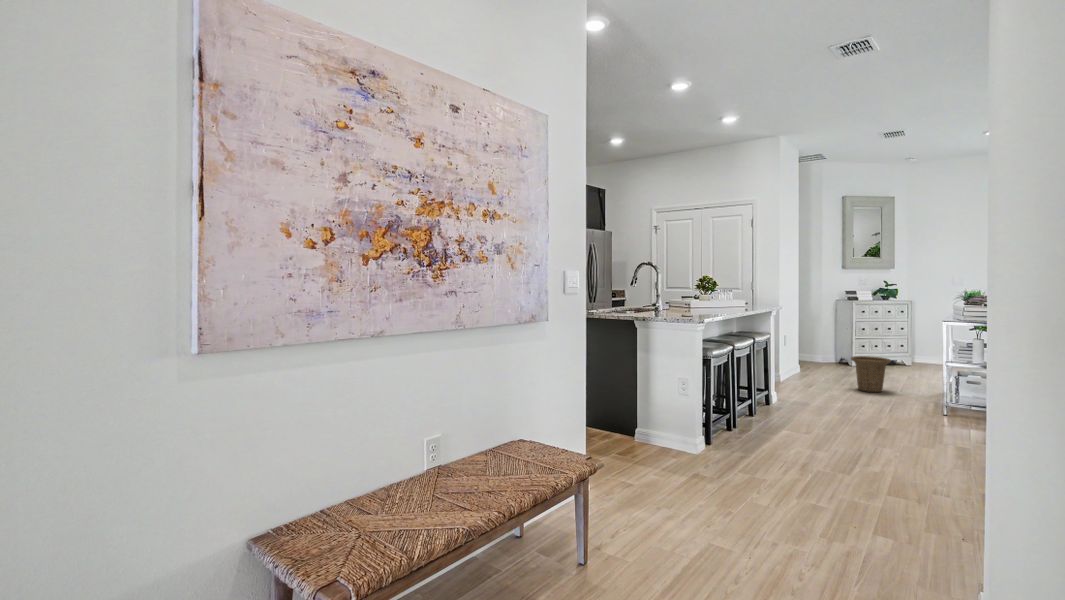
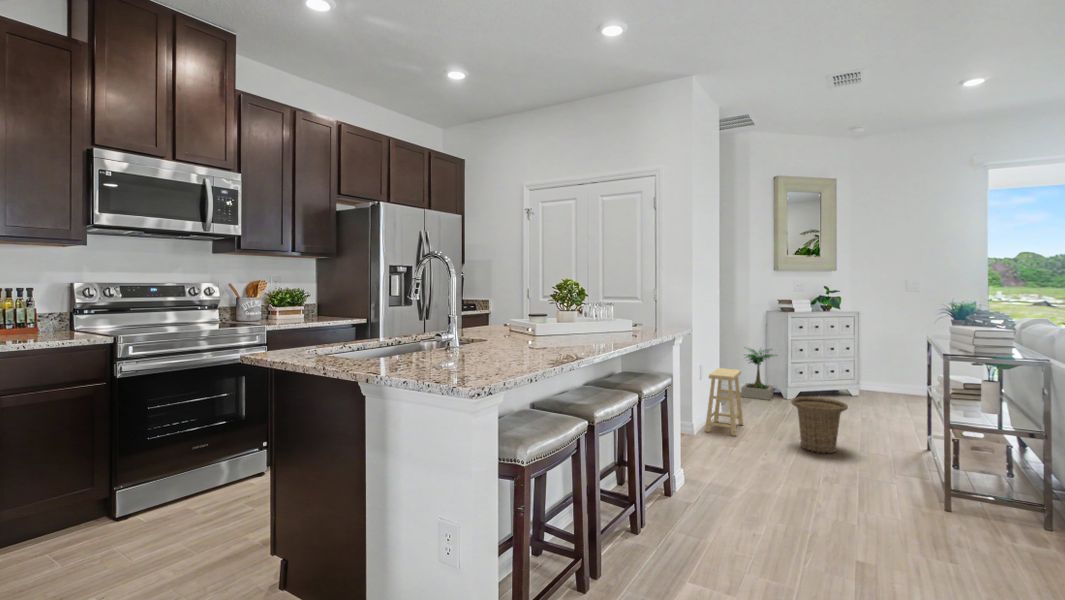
potted plant: none [815,327,847,367] -> present [741,347,774,400]
footstool: none [788,339,817,384] -> present [705,368,743,436]

